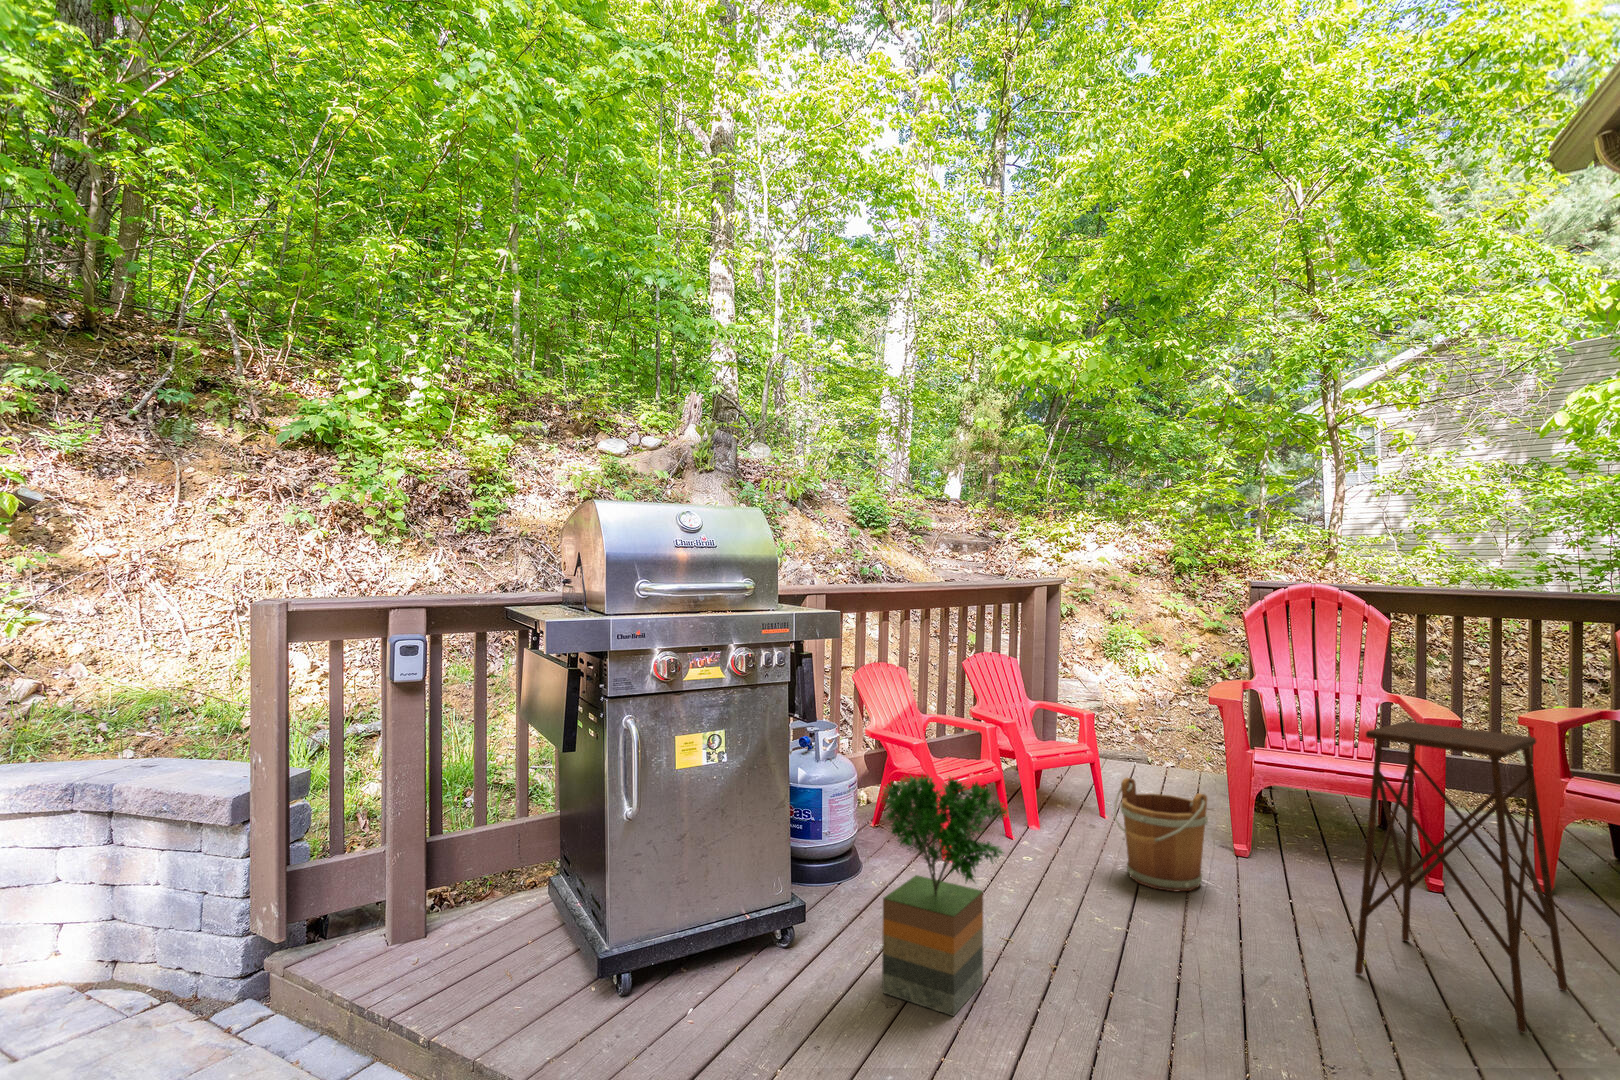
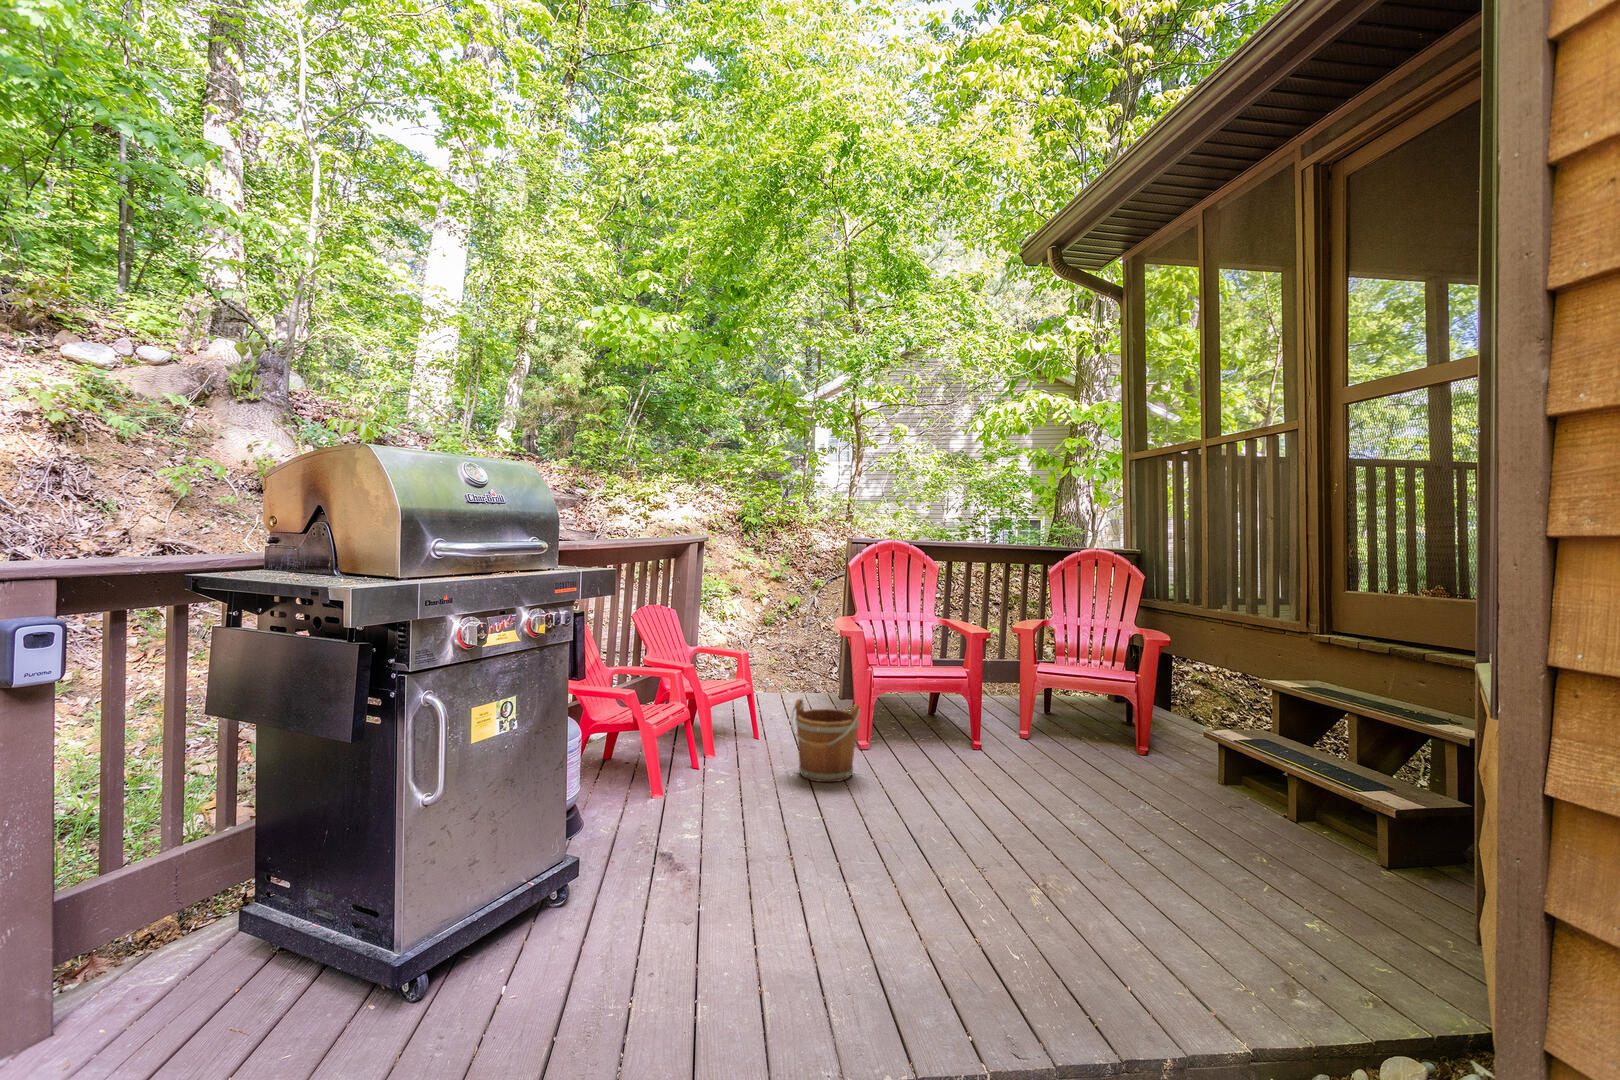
side table: present [1355,721,1568,1033] -> none [972,637,1068,823]
potted tree: present [882,774,1007,1016] -> none [668,713,793,915]

